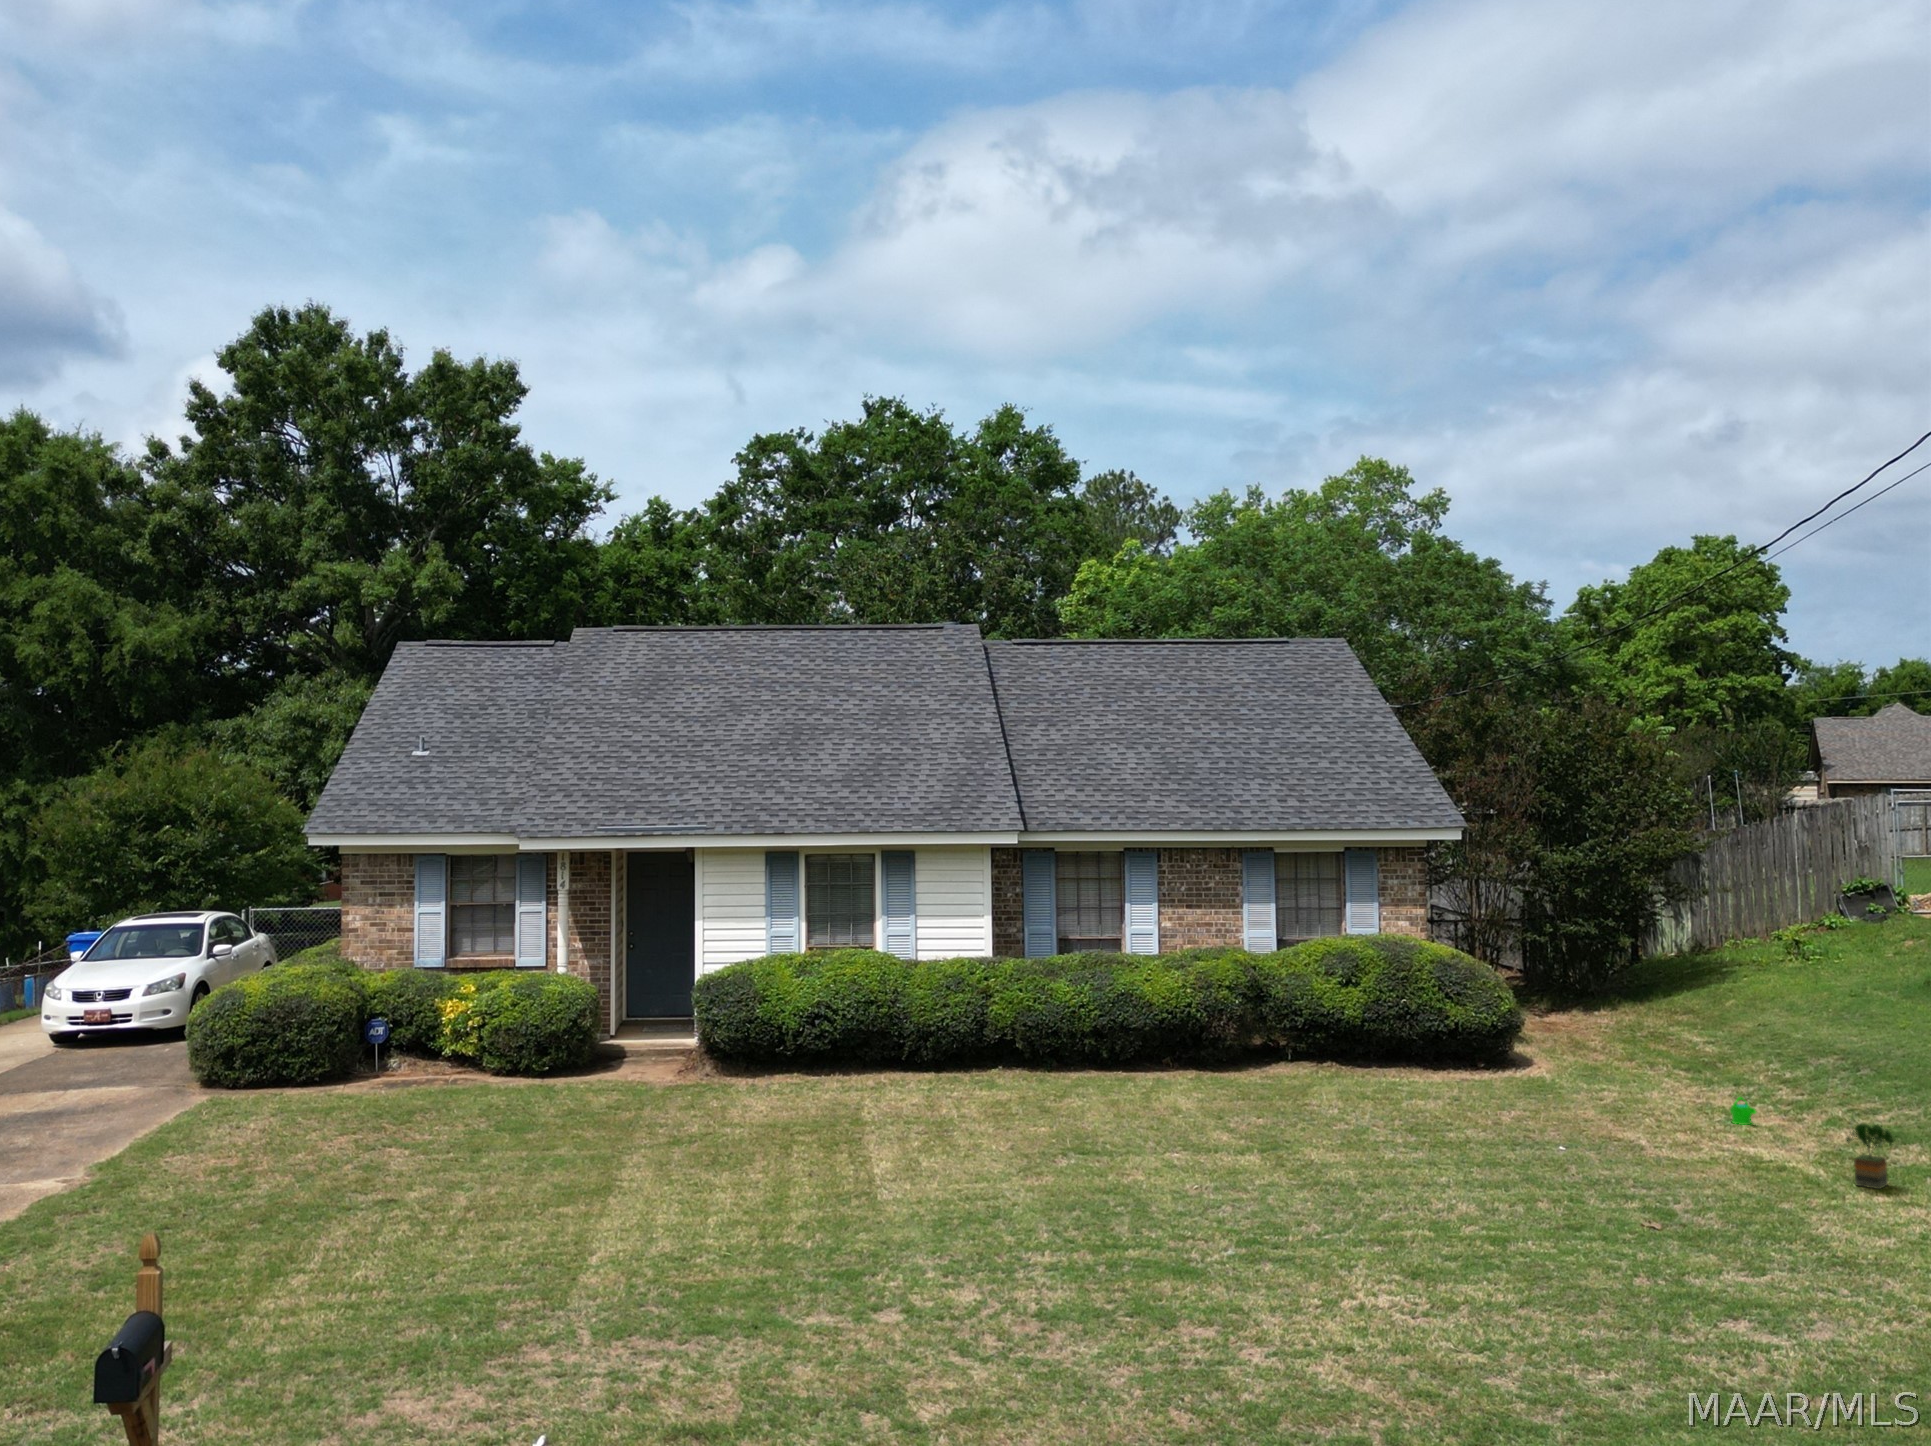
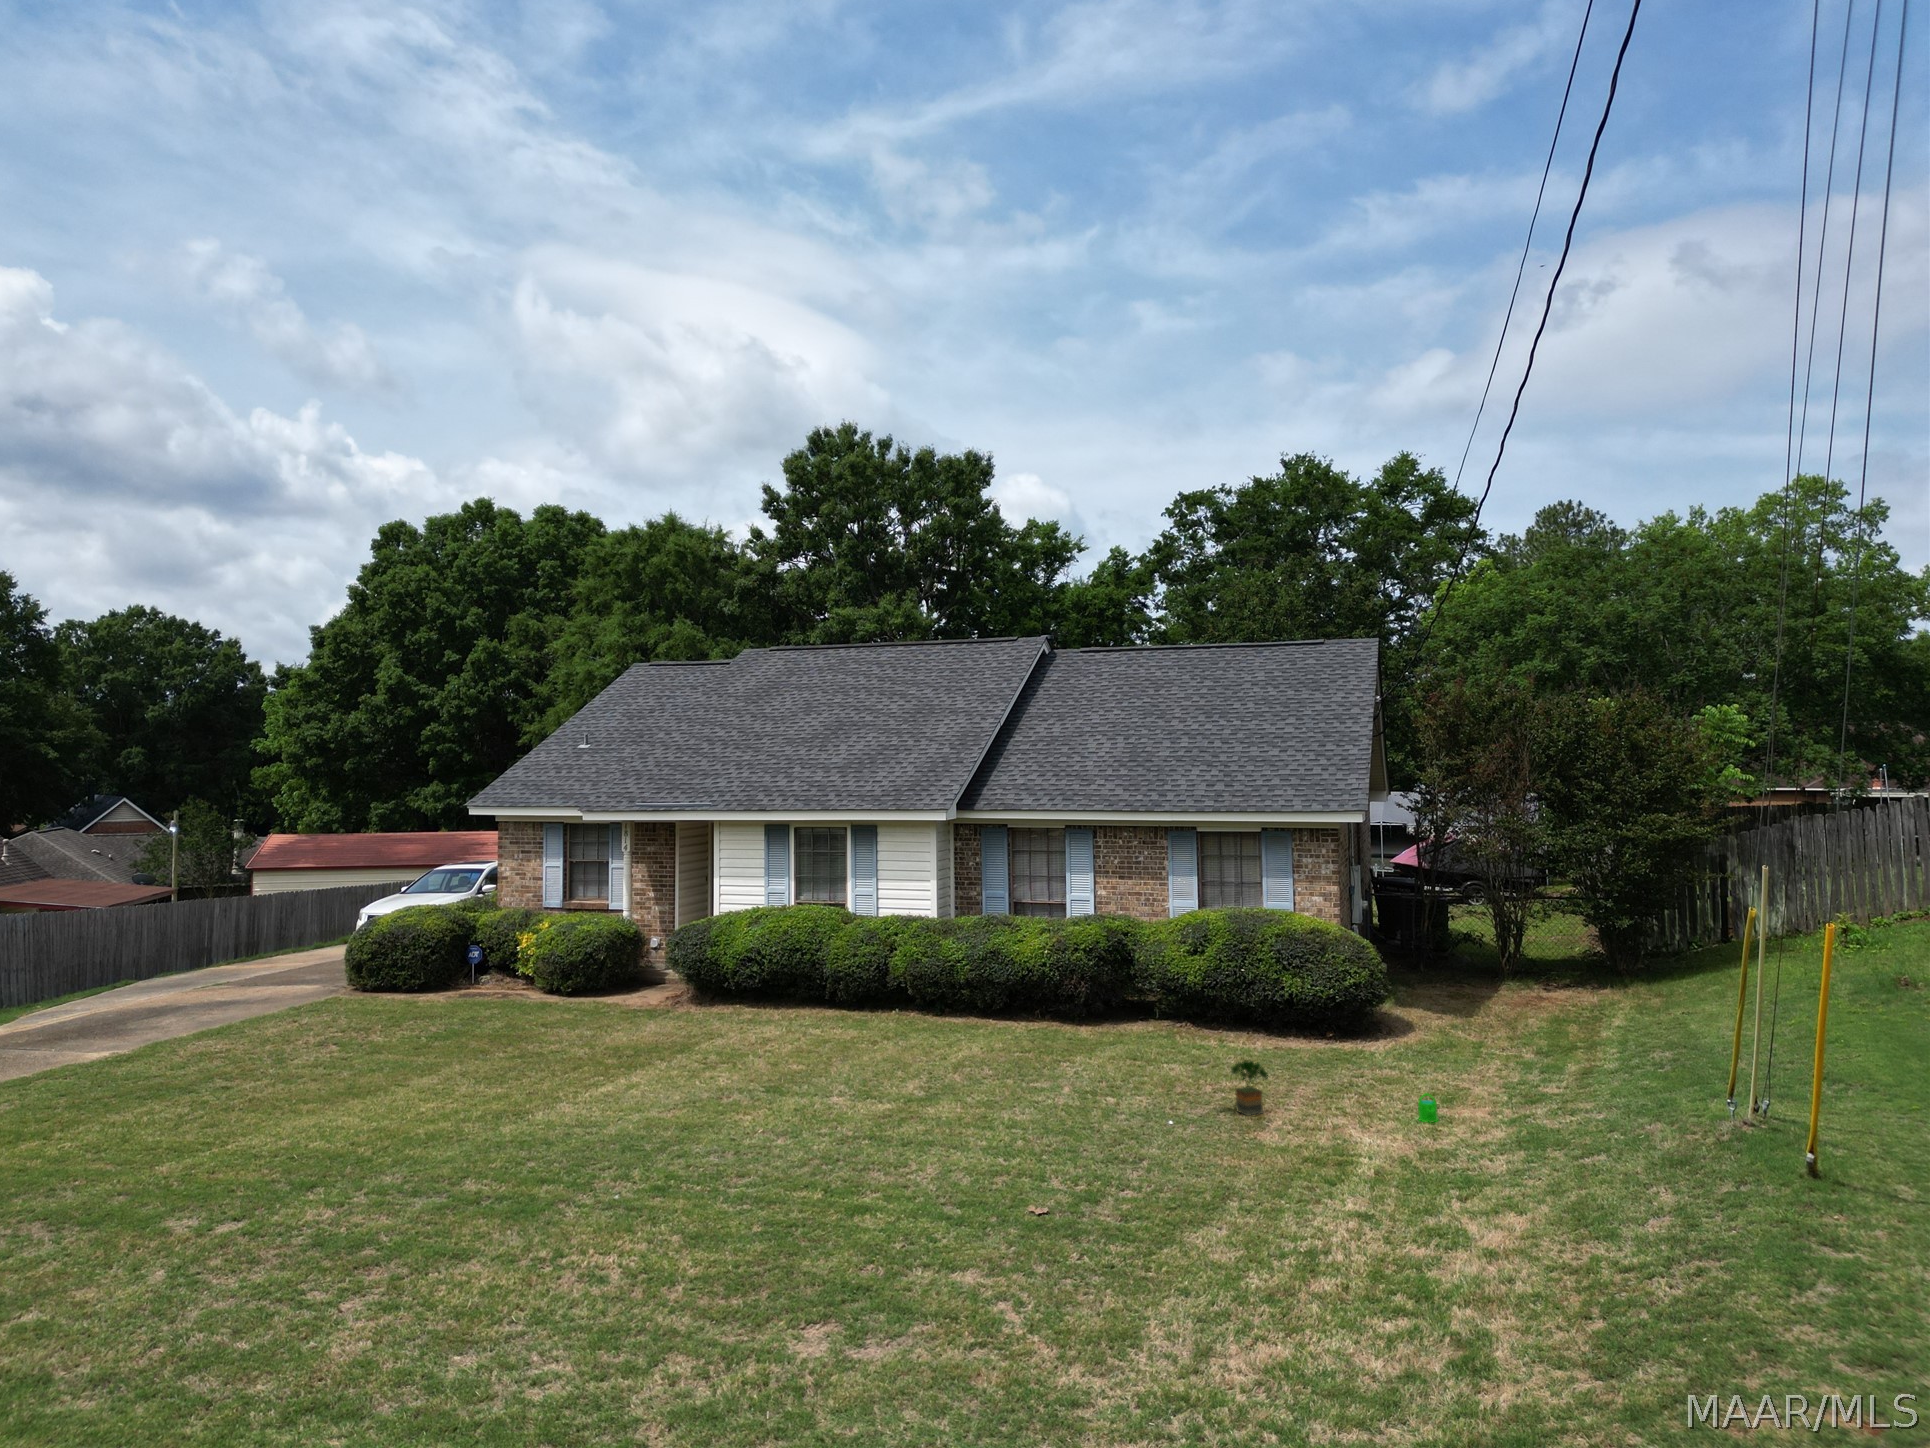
potted tree: present [1846,1124,1896,1189] -> present [1231,1061,1269,1115]

